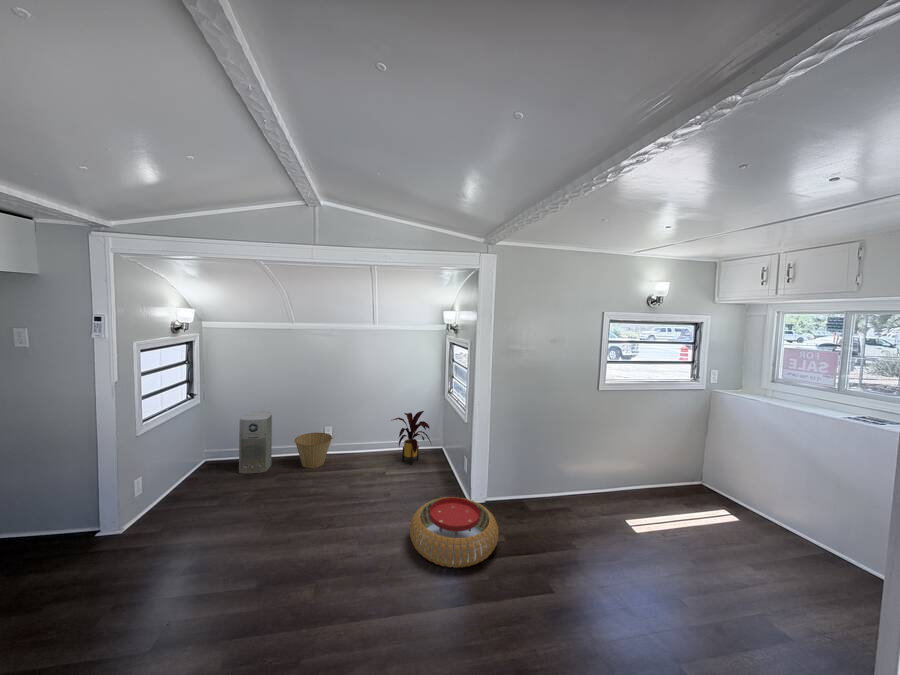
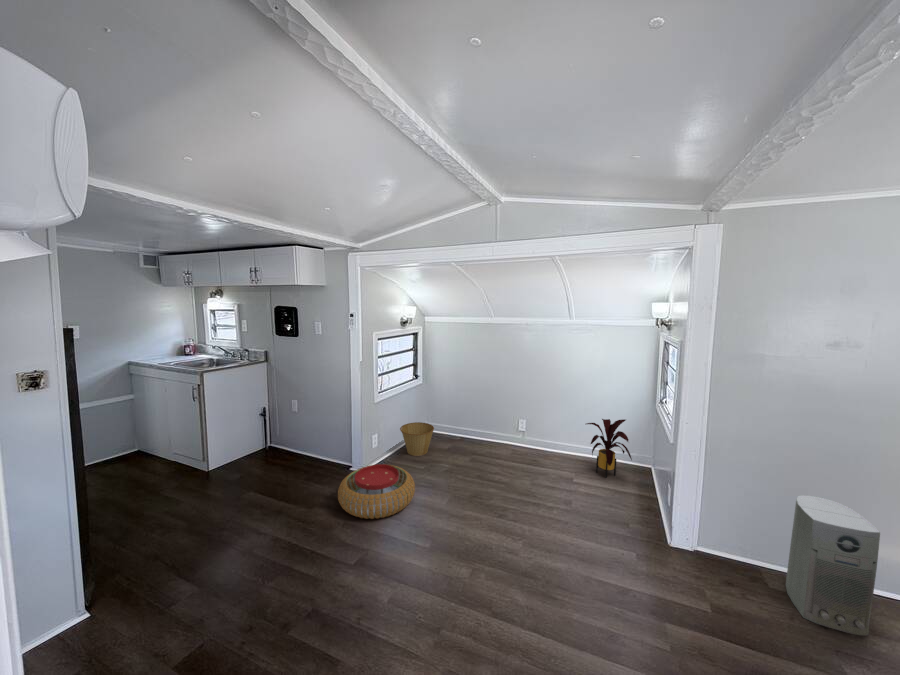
air purifier: present [239,411,272,474] -> present [786,495,880,636]
basket: present [294,433,332,468] -> present [400,422,434,456]
pouf: present [410,497,499,568] -> present [338,464,415,519]

